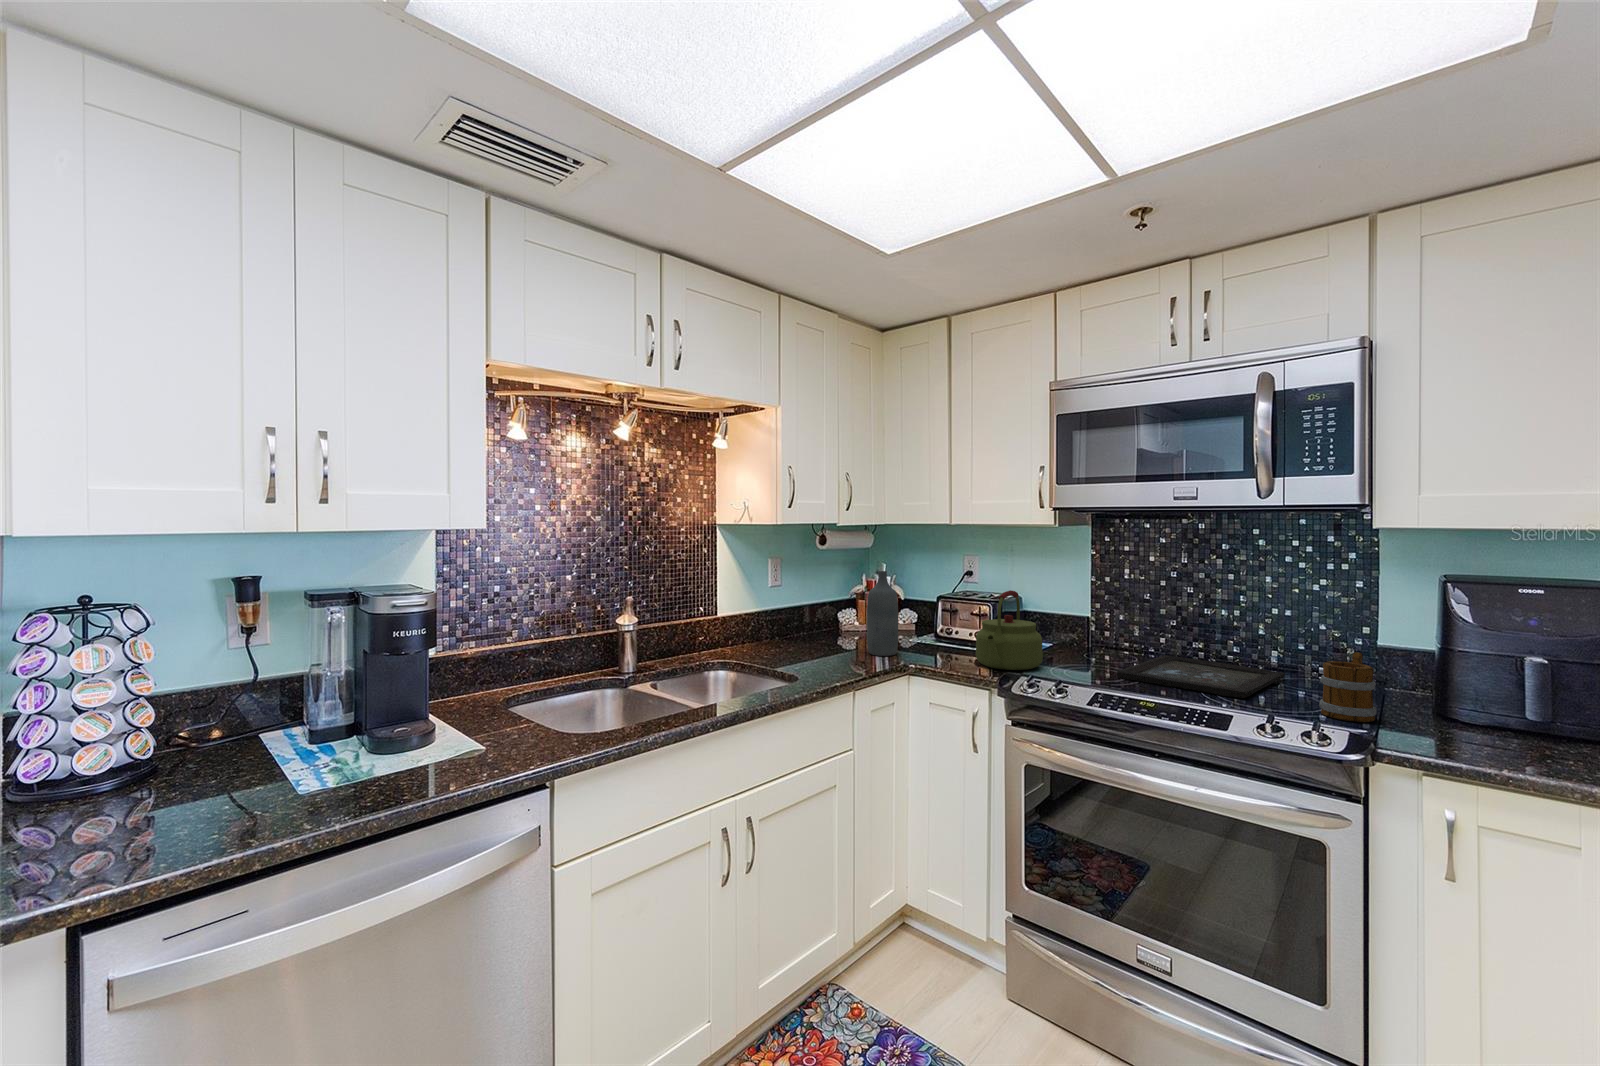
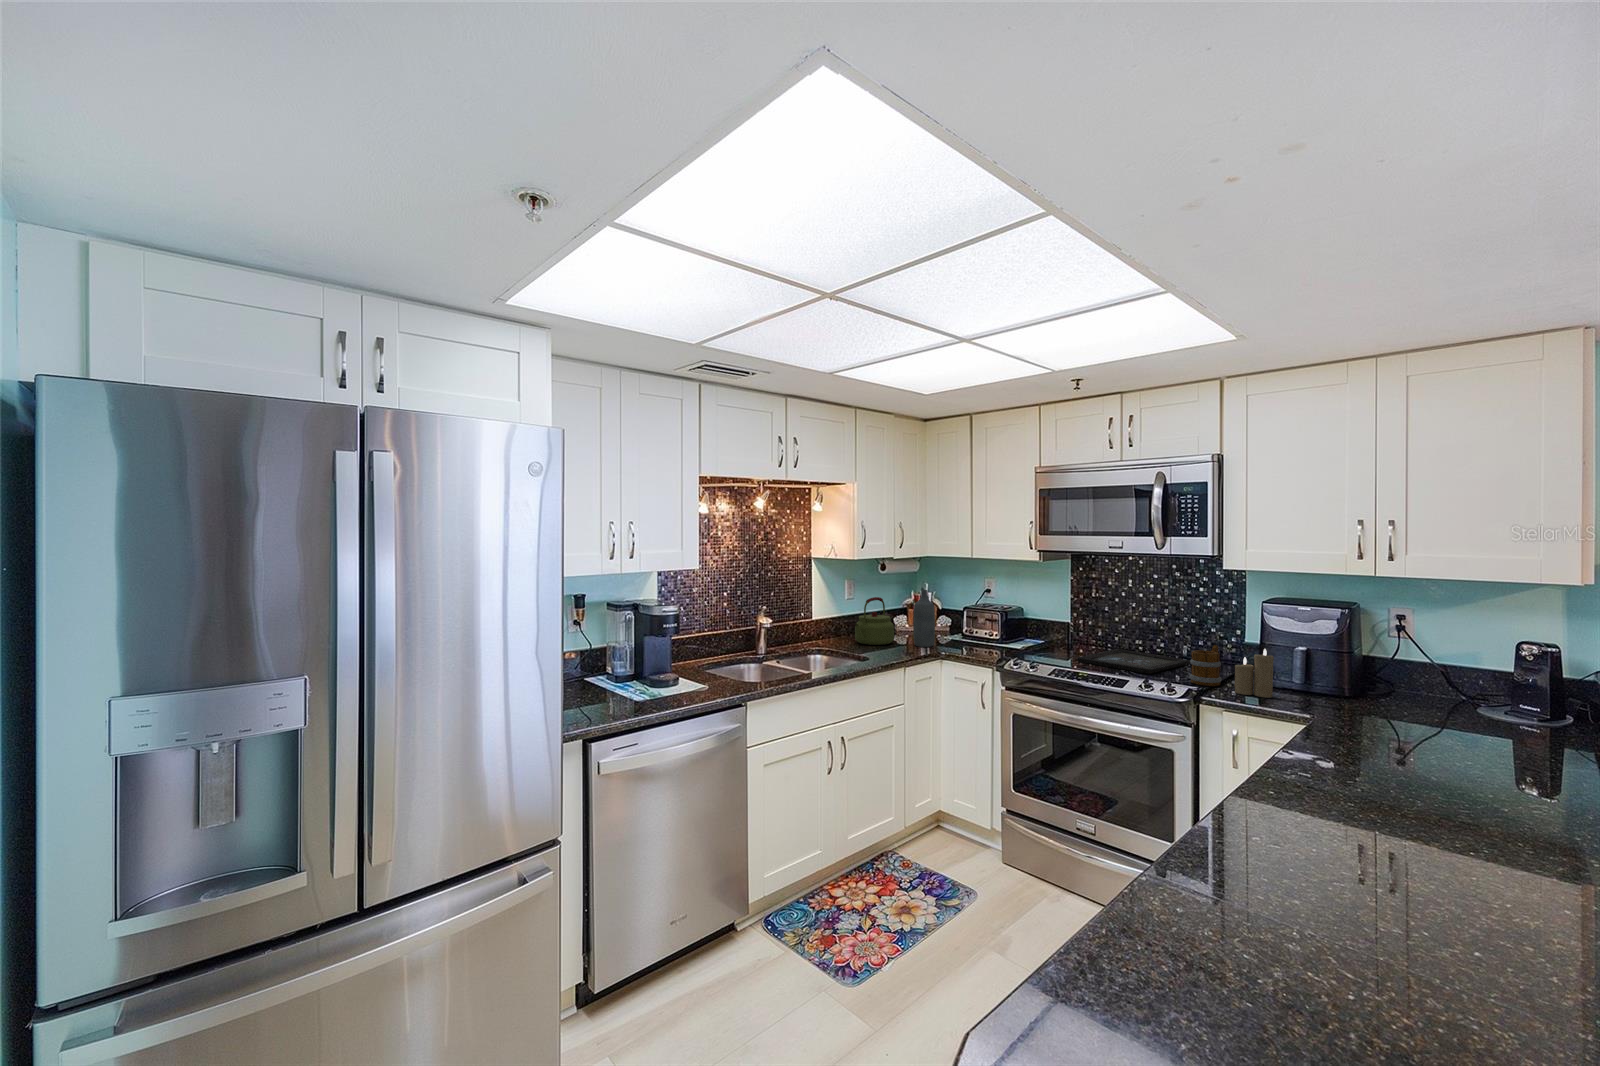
kettle: present [976,590,1043,670] -> present [855,597,894,645]
candle: none [1415,660,1493,746] -> present [1234,649,1274,698]

